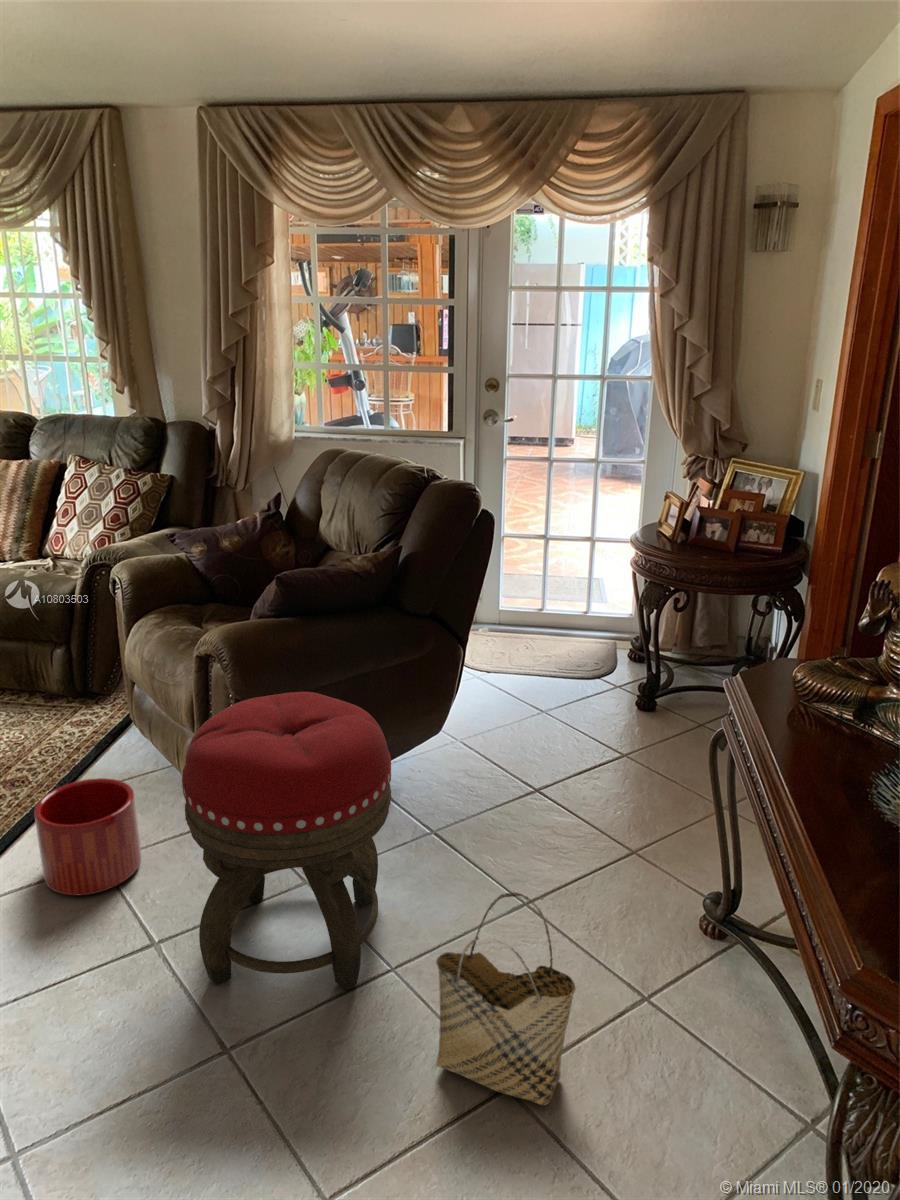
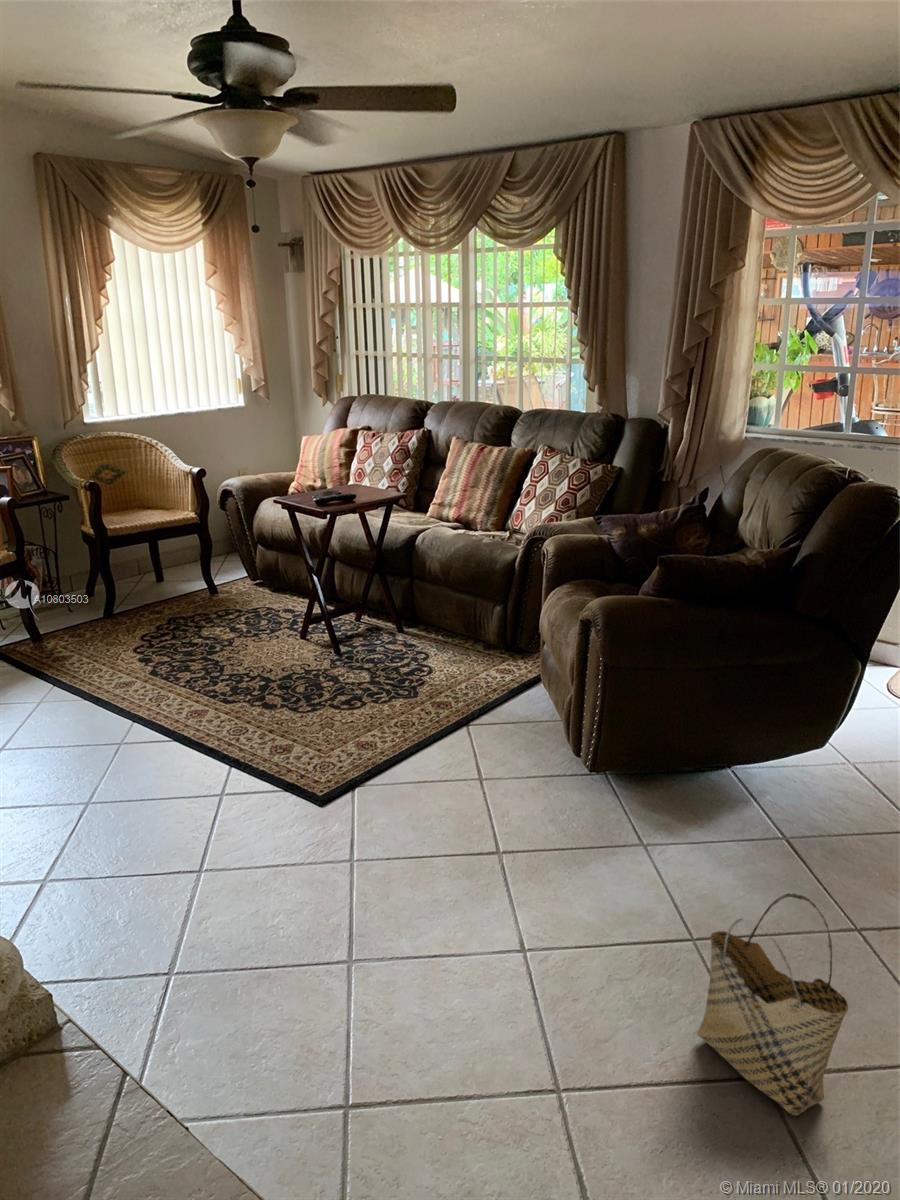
footstool: present [182,692,391,990] -> none [527,662,722,943]
planter: present [34,778,141,895] -> none [439,708,514,799]

